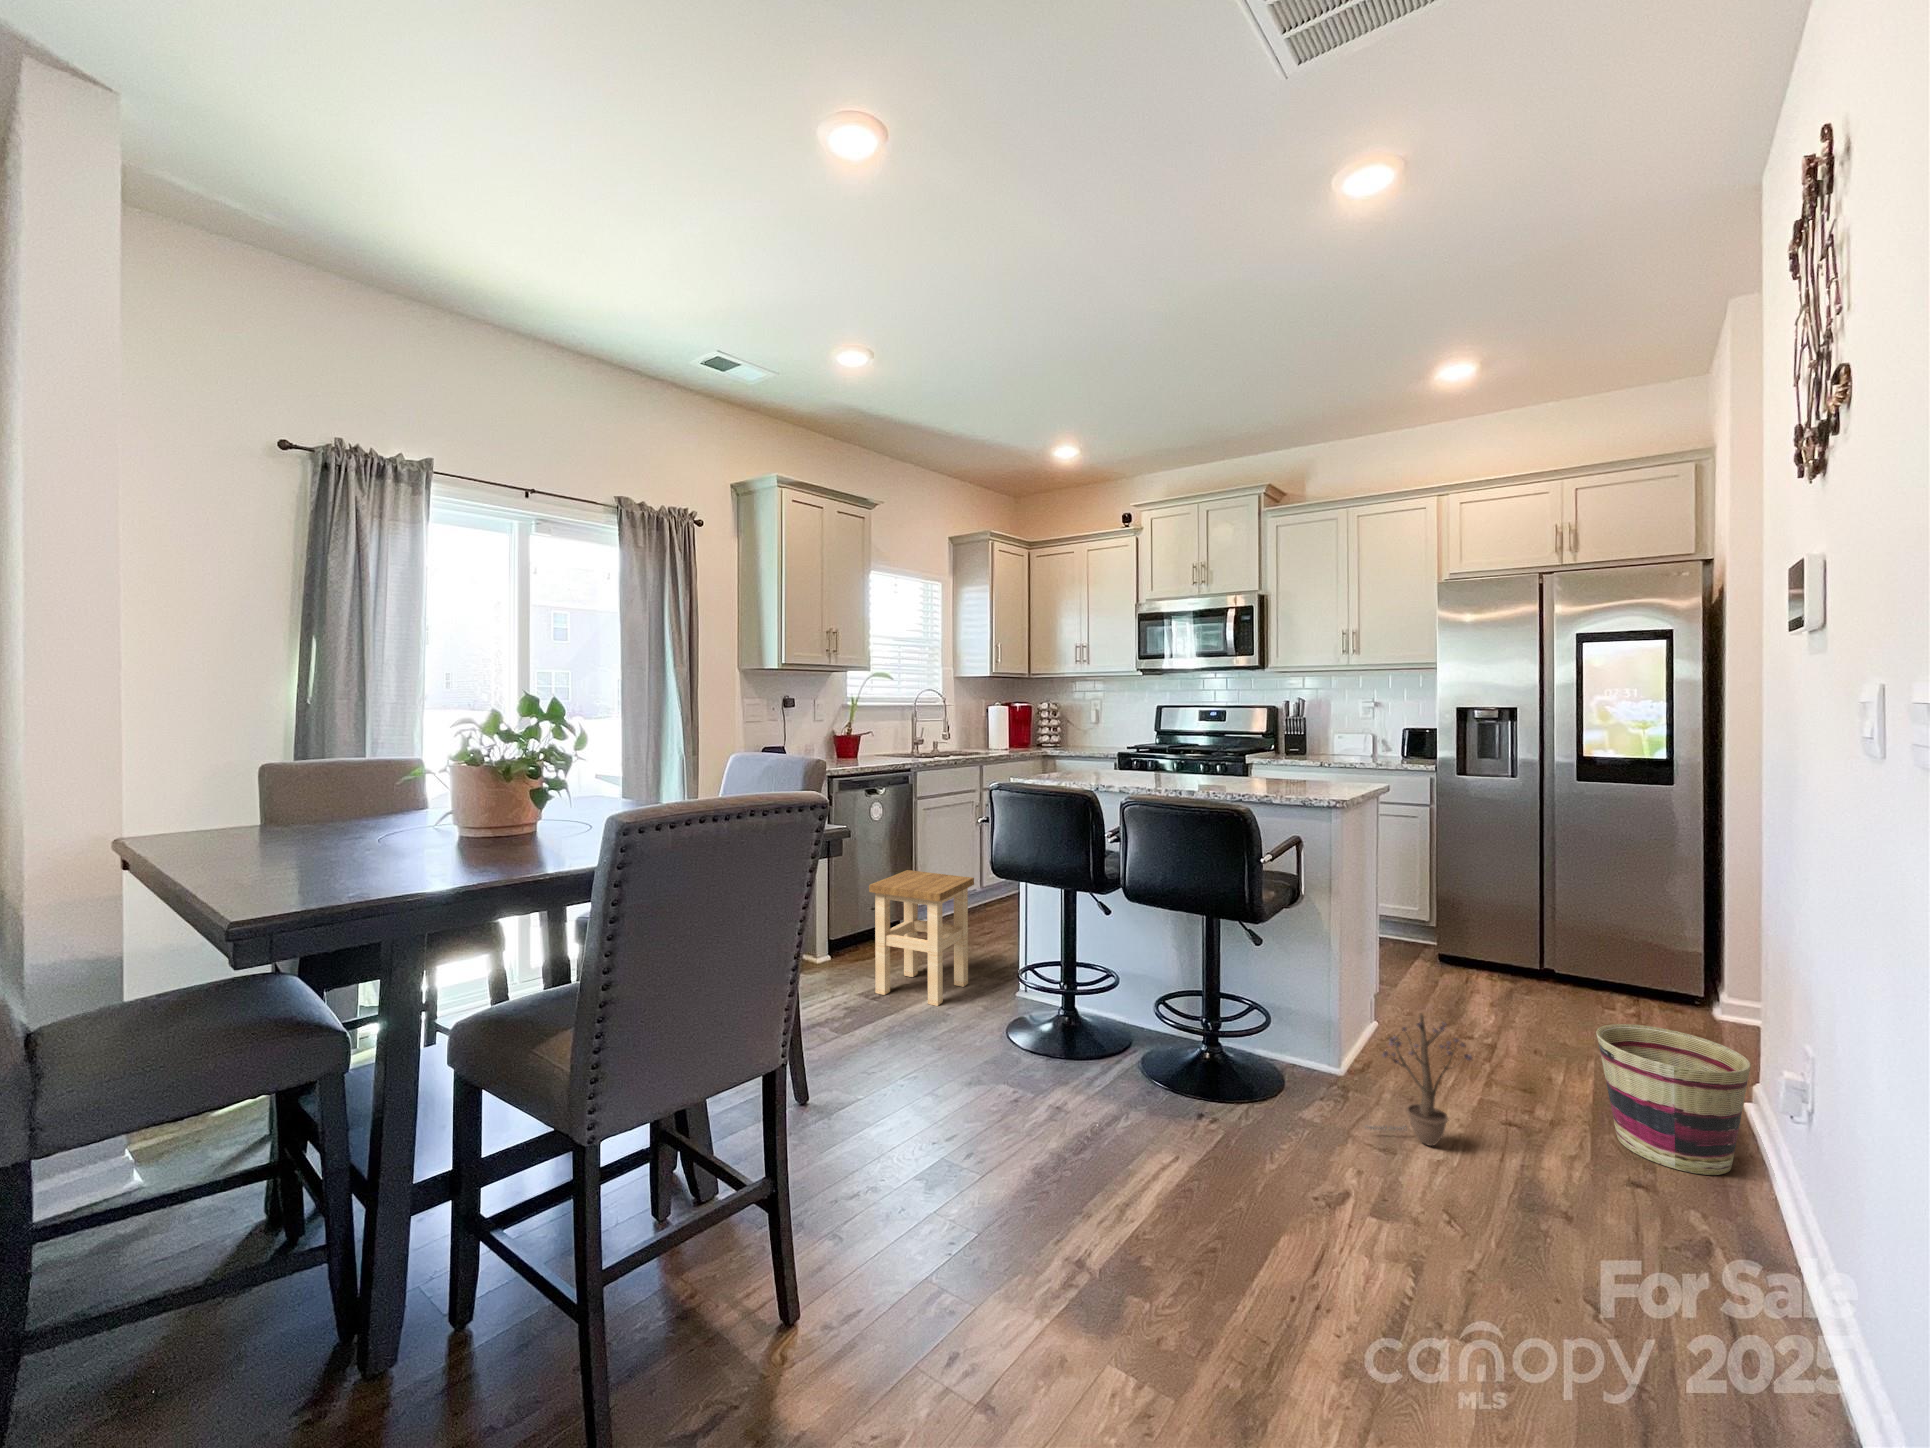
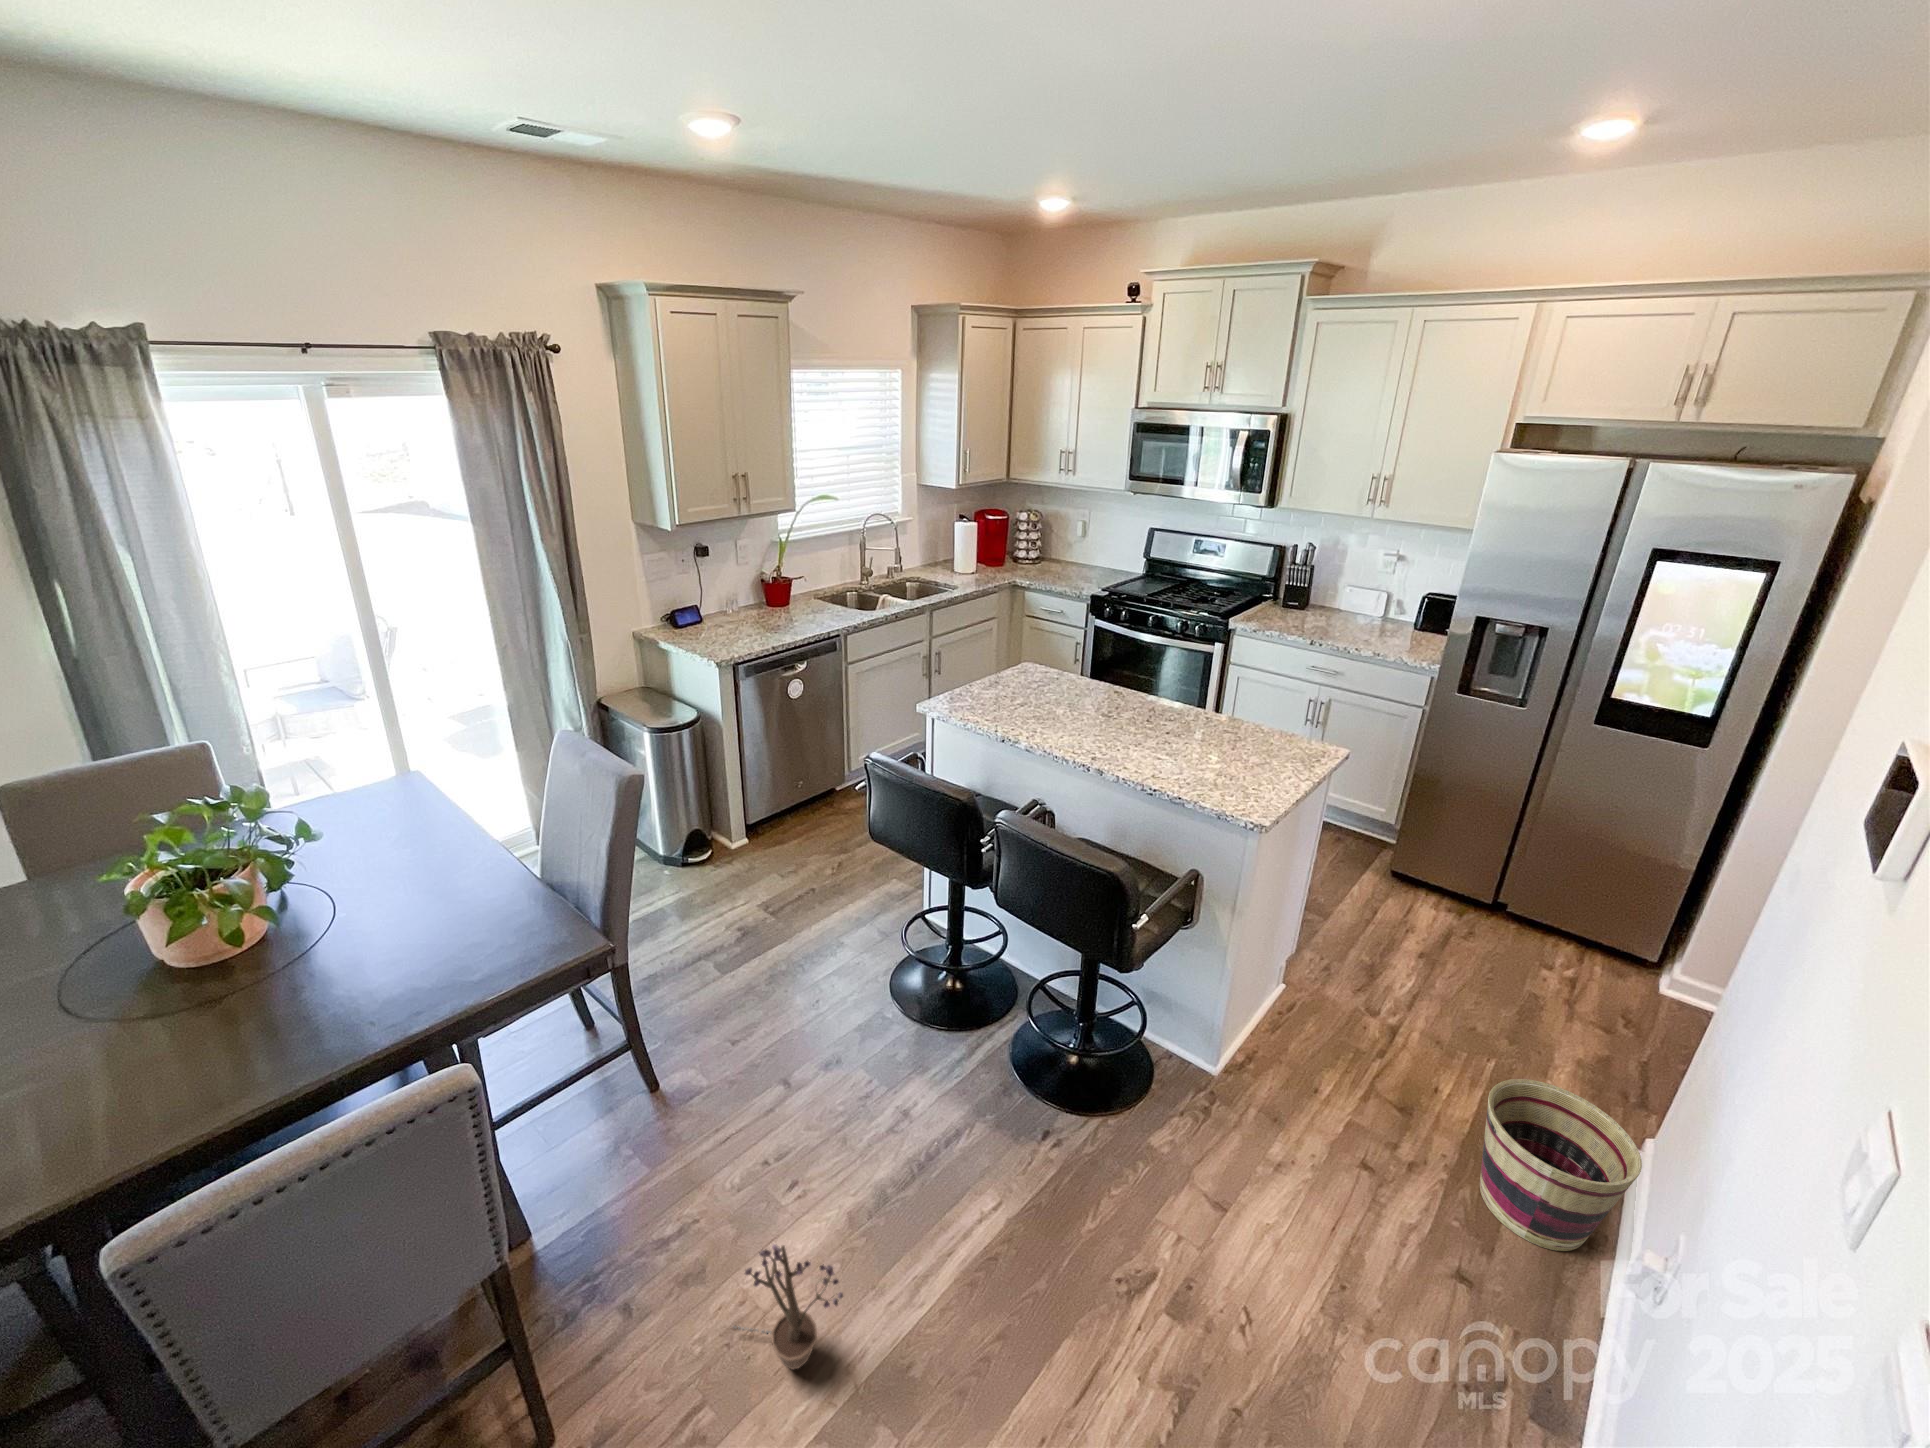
stool: present [869,870,974,1006] -> none [768,771,886,925]
decorative plant: present [1369,1013,1472,1146] -> present [734,1244,843,1369]

